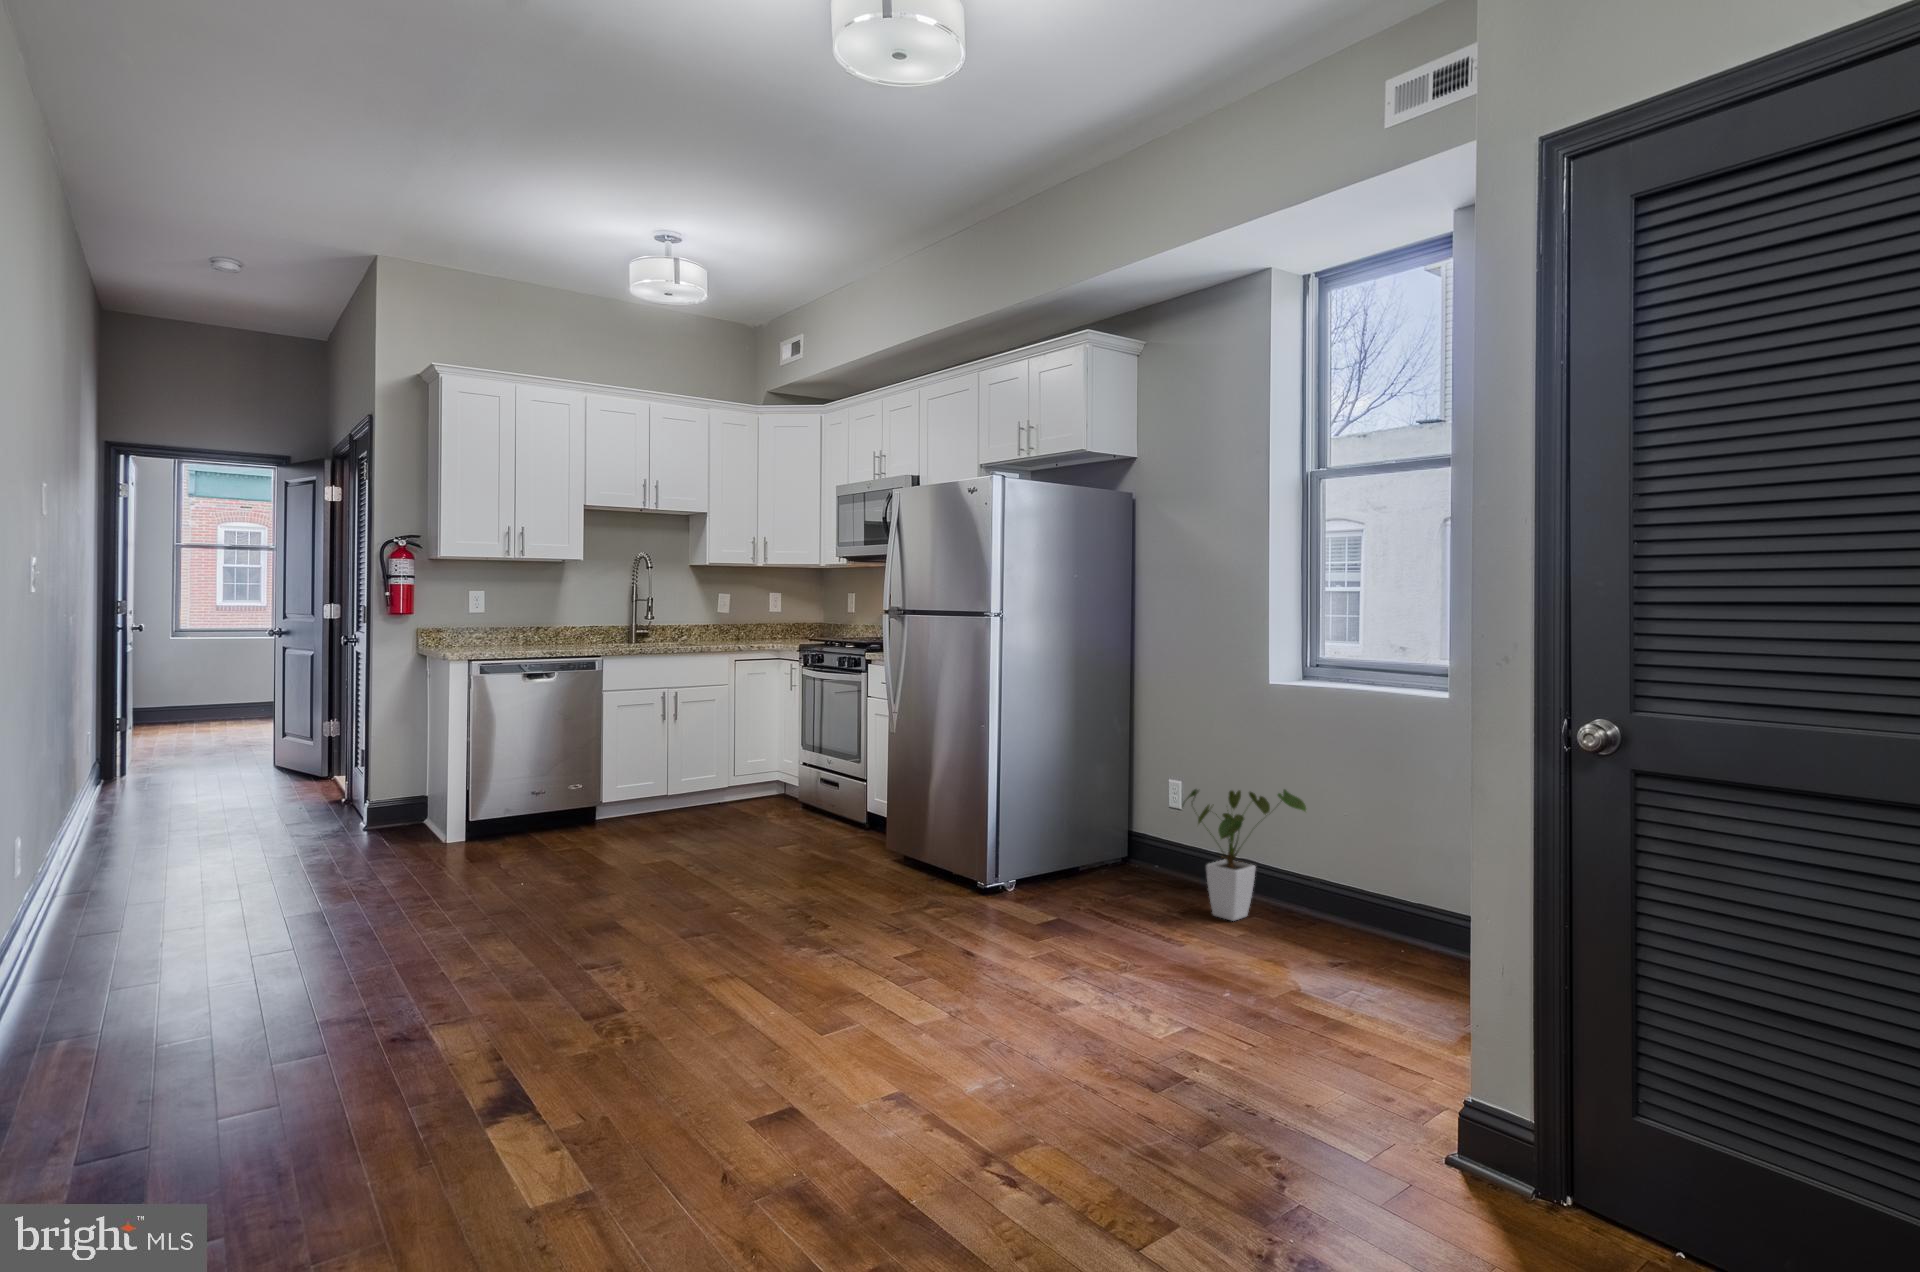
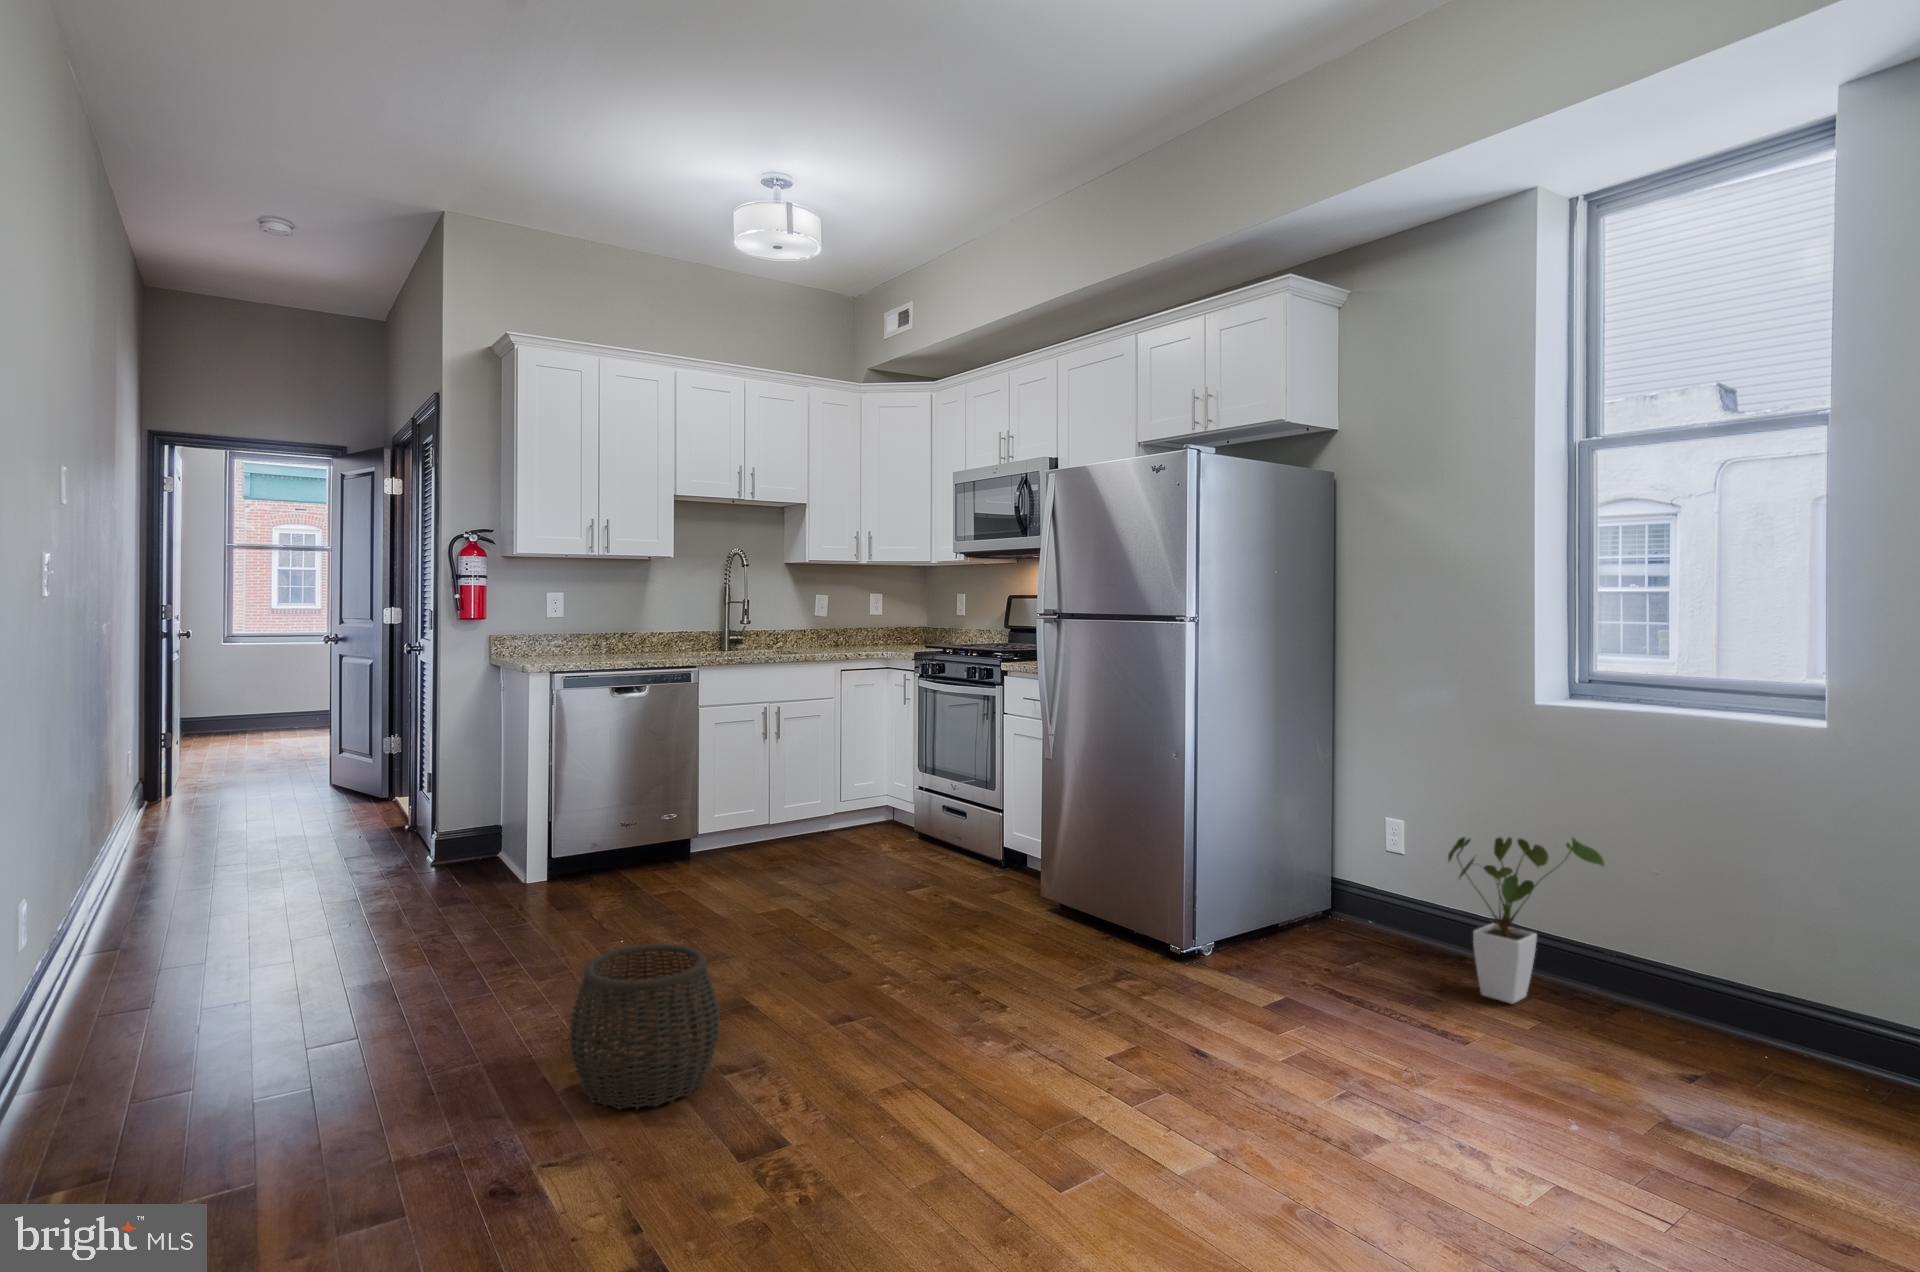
woven basket: none [462,870,584,992] -> present [569,944,720,1109]

